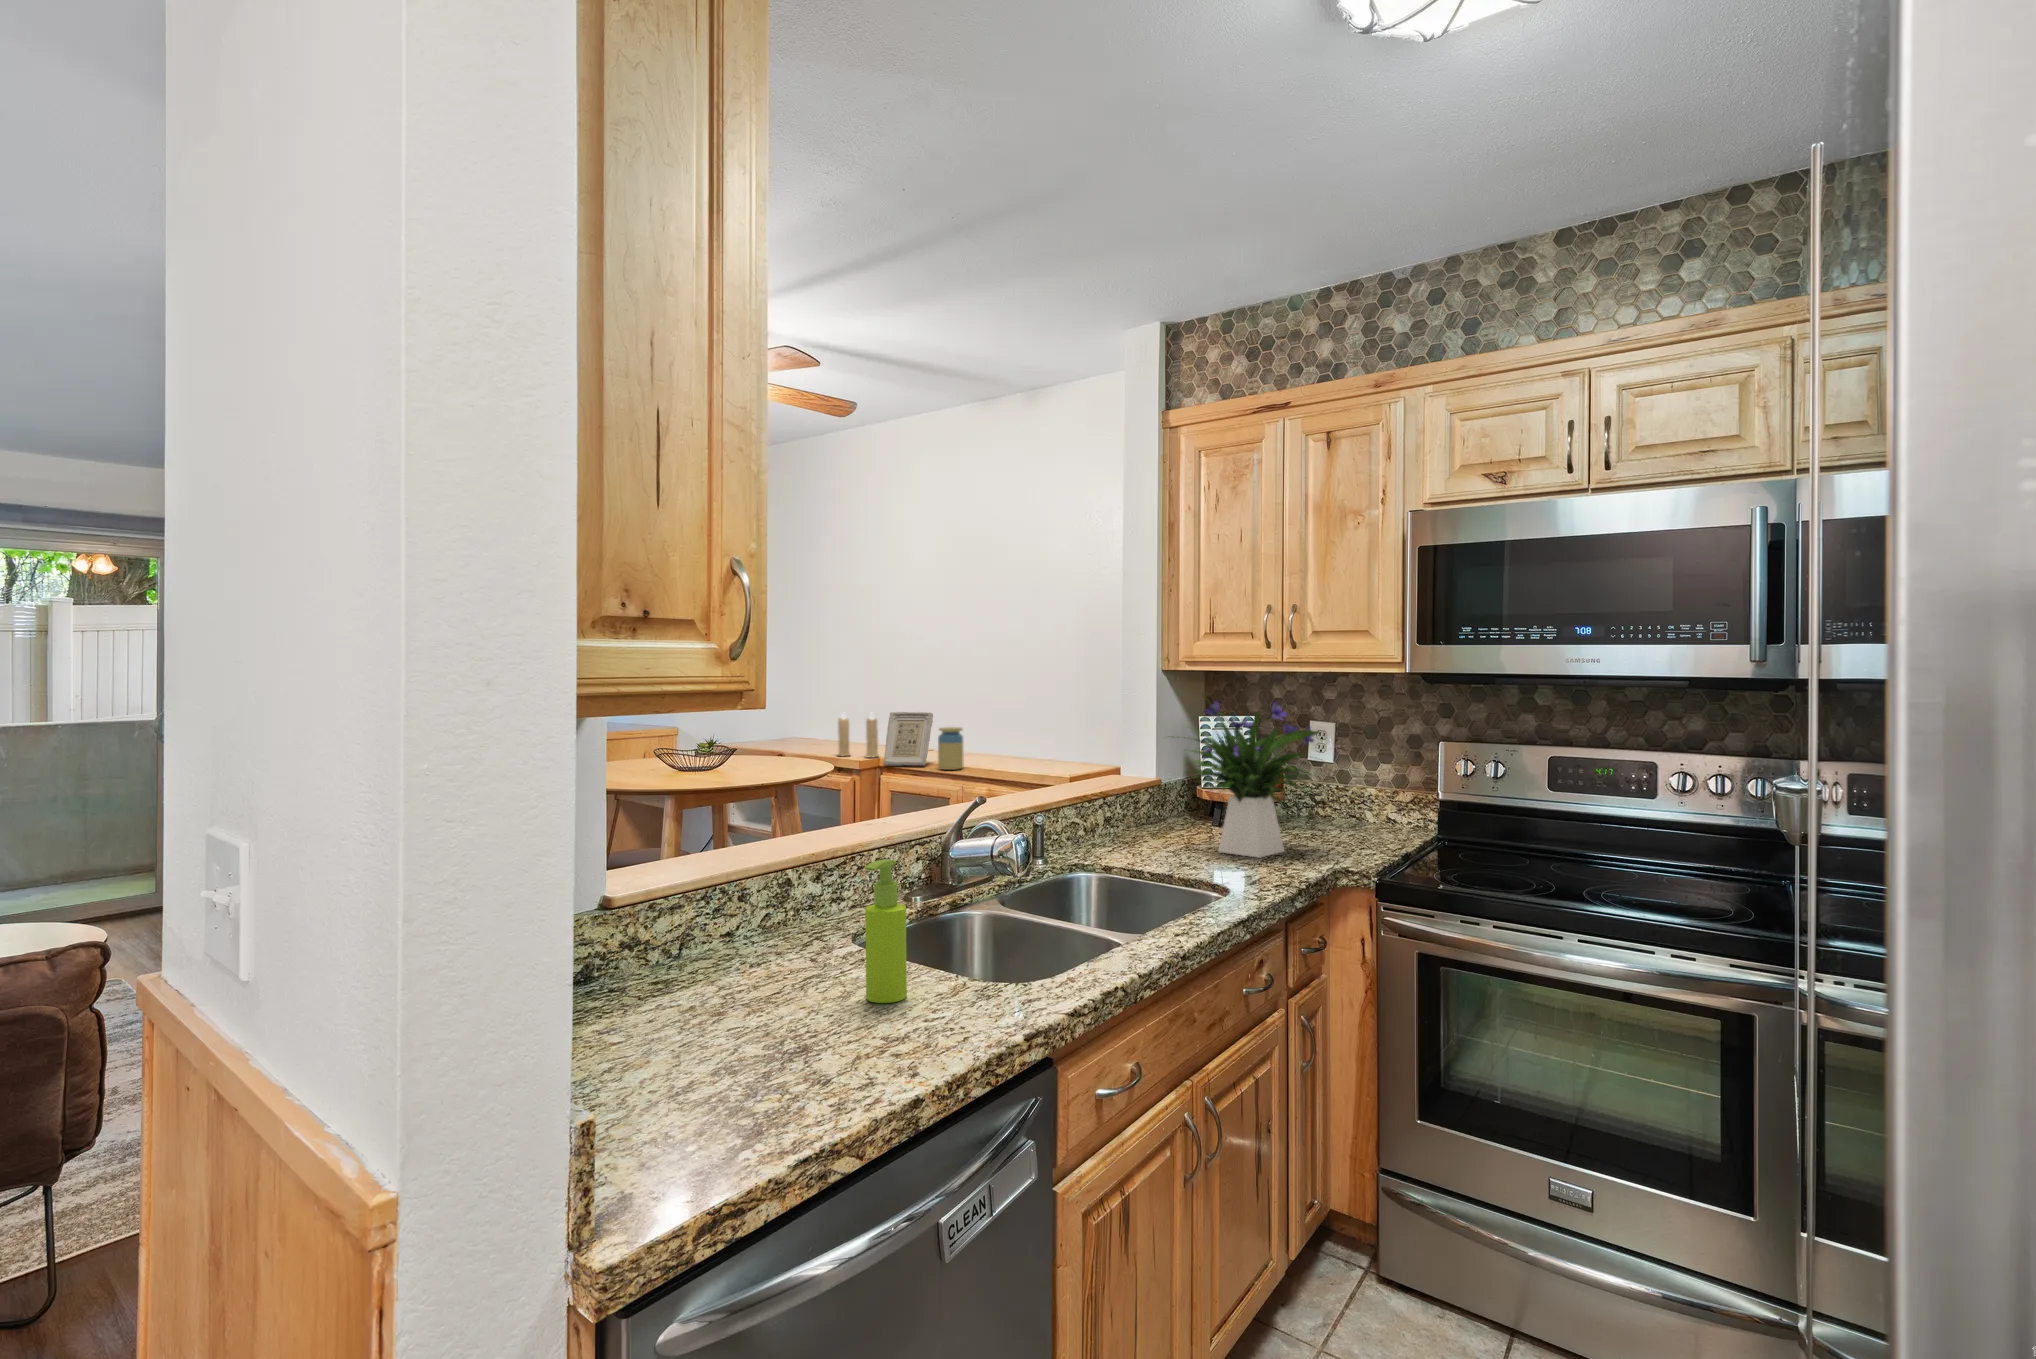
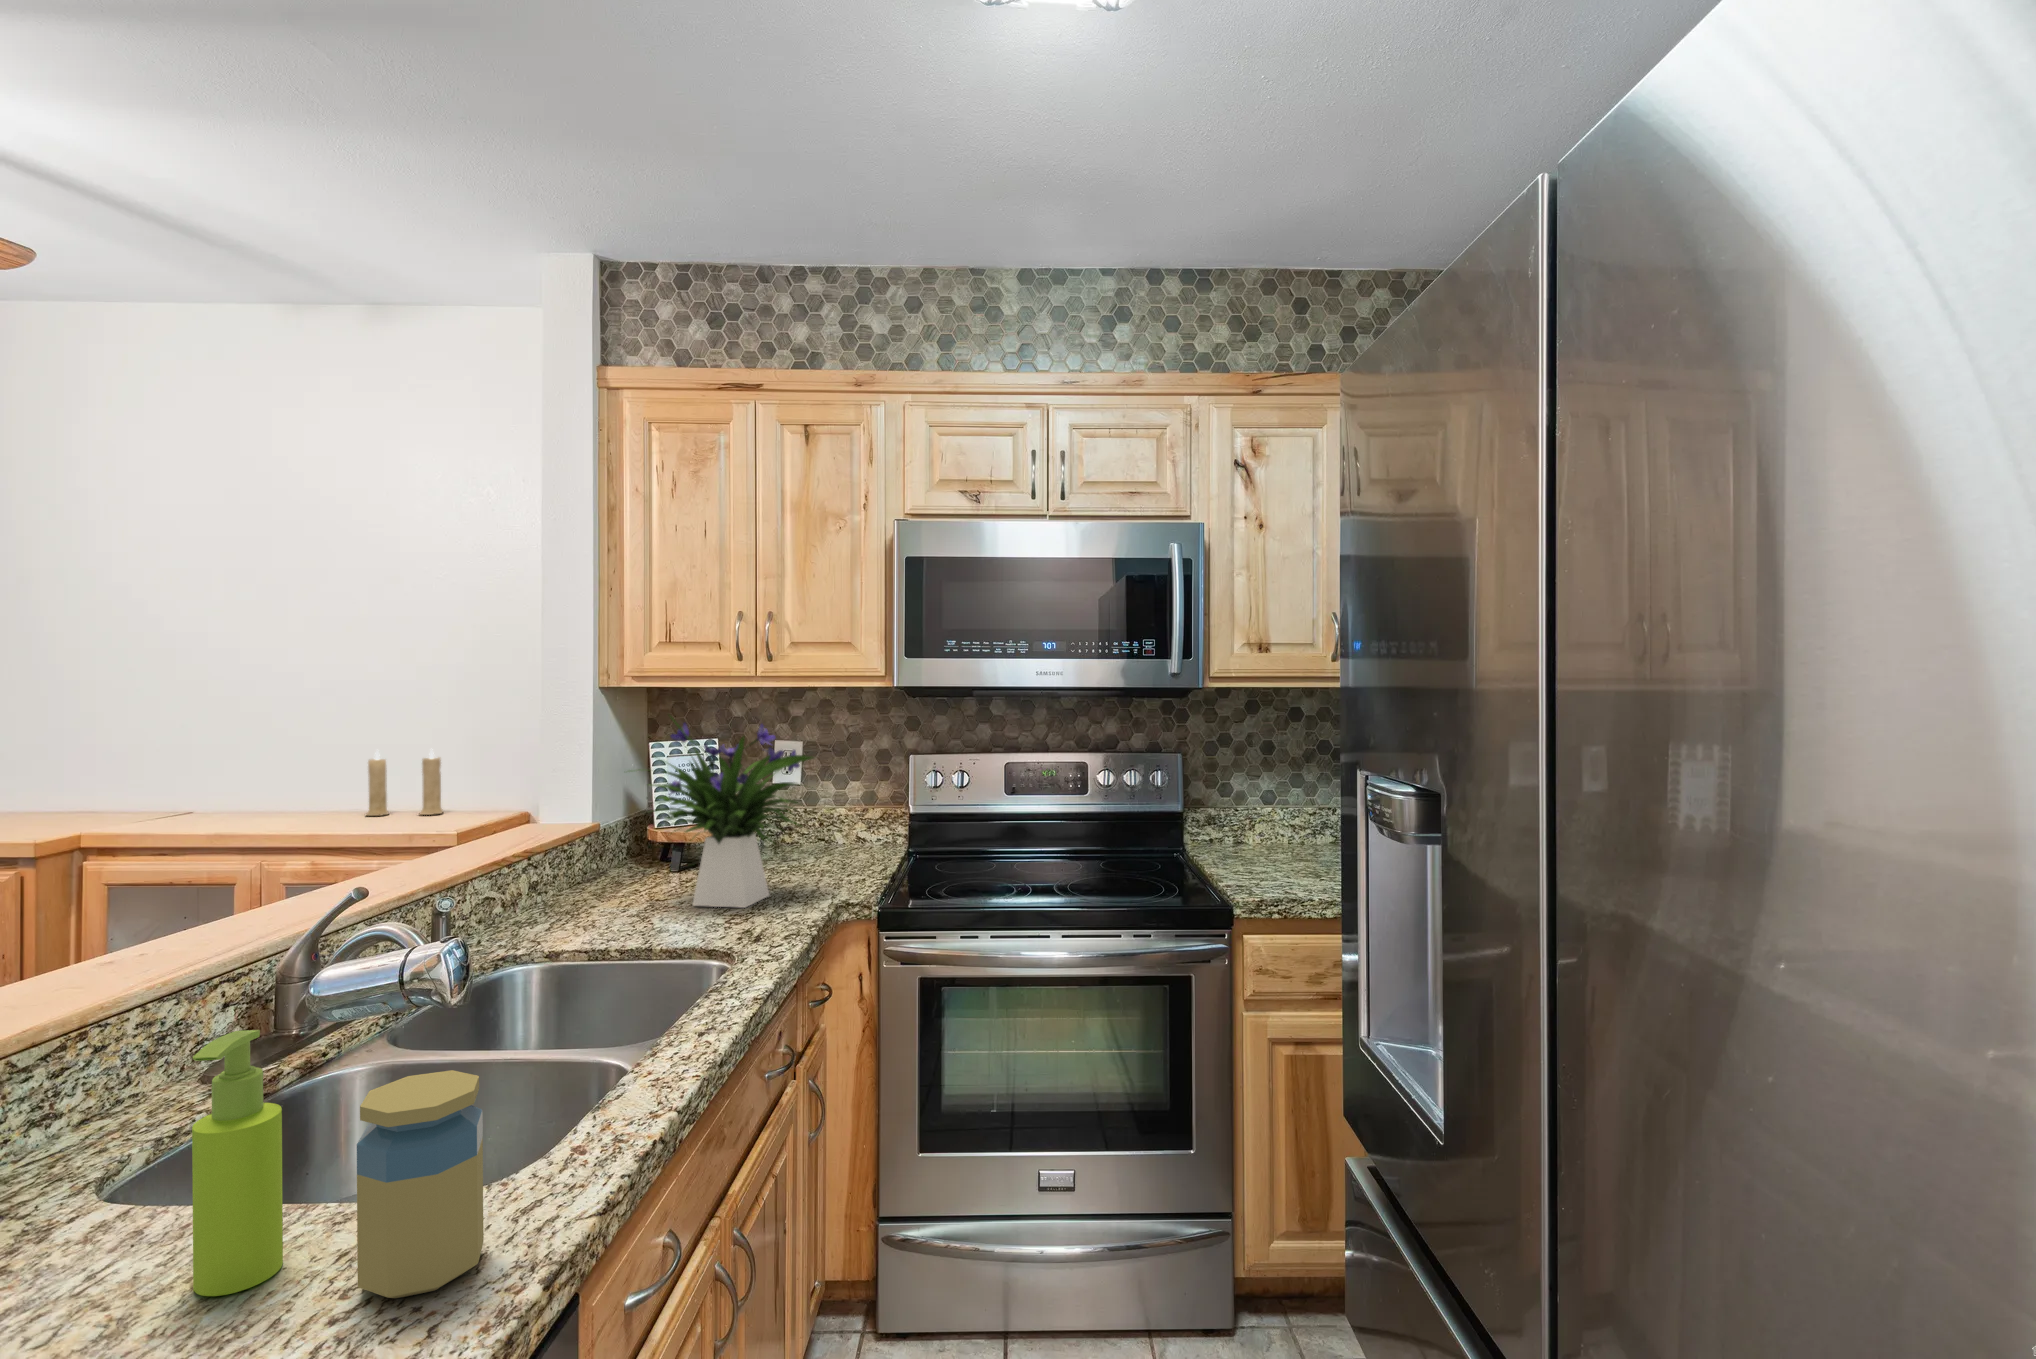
picture frame: present [884,712,933,766] -> none [145,746,235,826]
candle: present [838,714,879,757] -> present [366,750,443,816]
jar: present [938,727,964,770] -> present [357,1070,484,1298]

